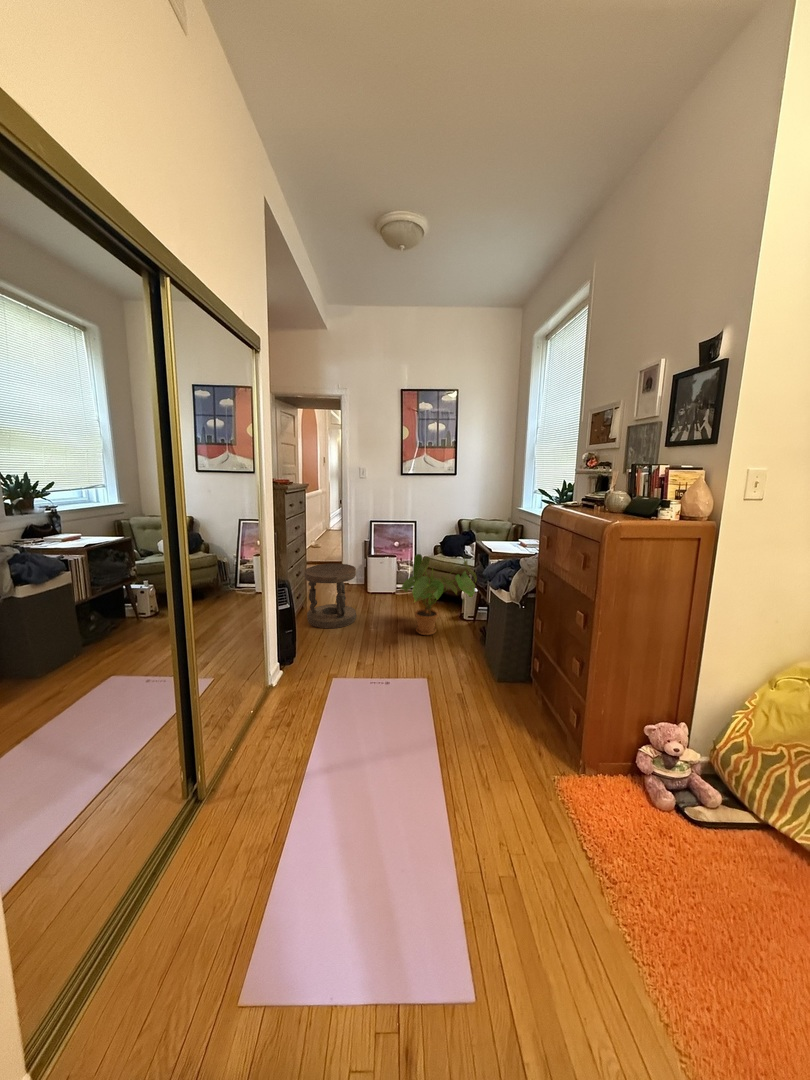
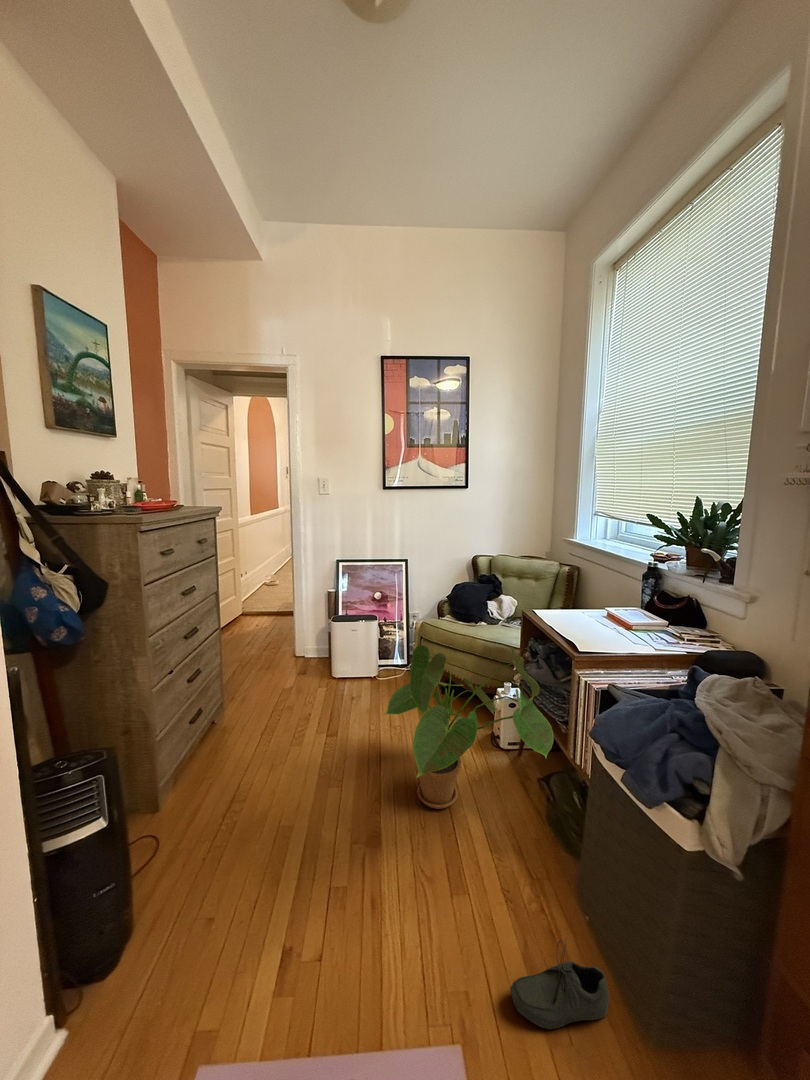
stool: present [304,564,356,628] -> none [195,649,303,793]
shoe: none [446,653,483,677] -> present [510,938,609,1029]

